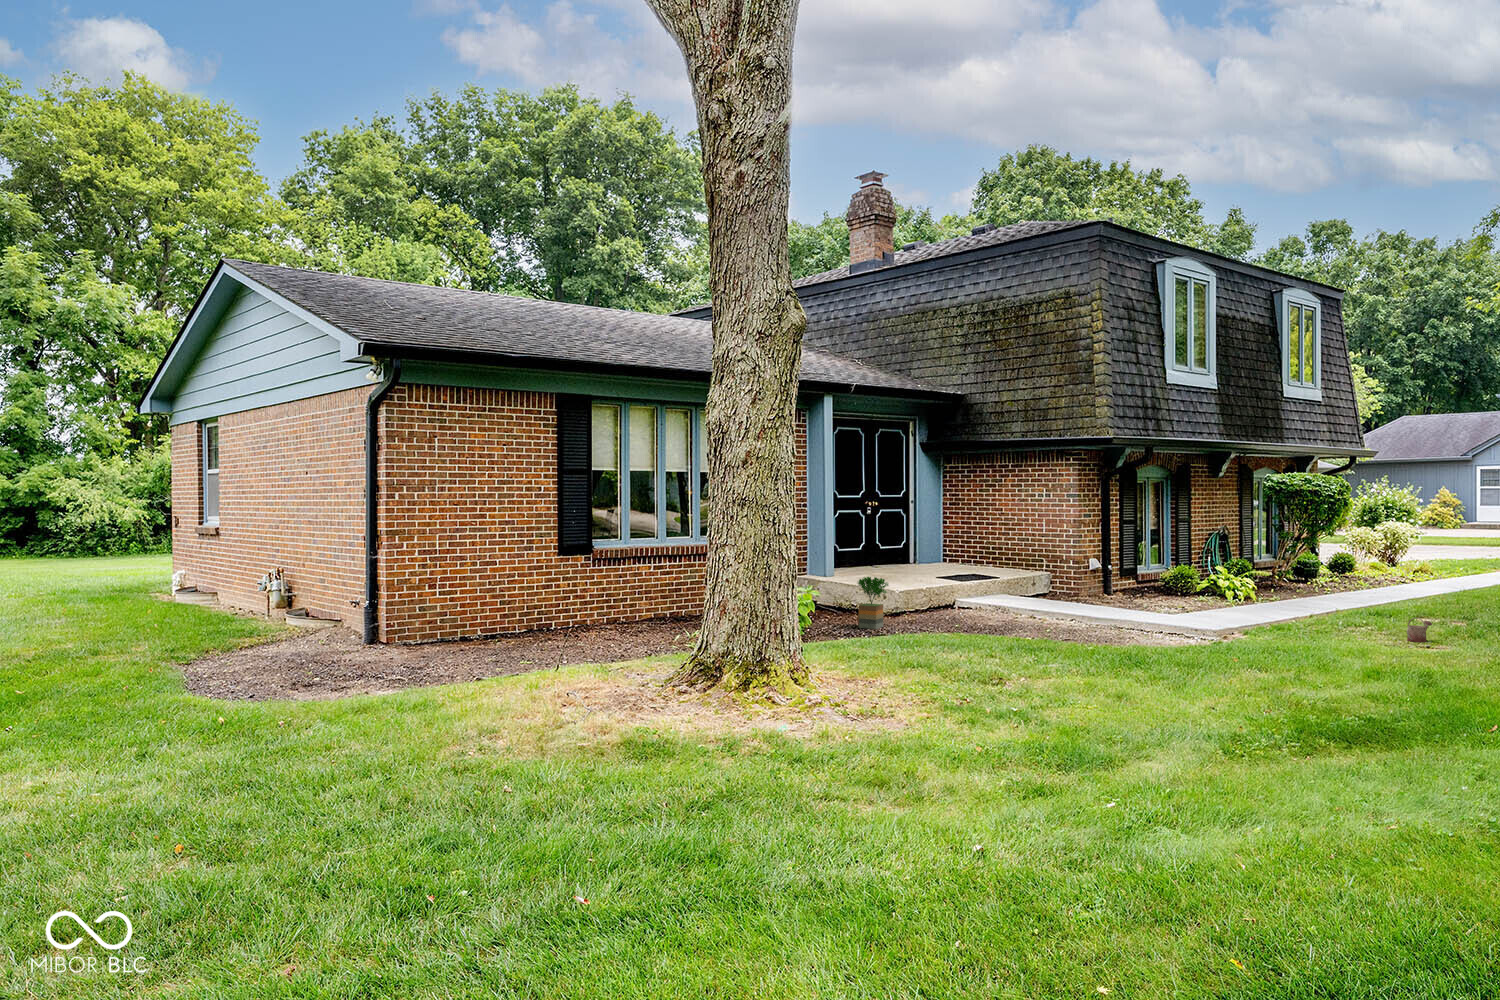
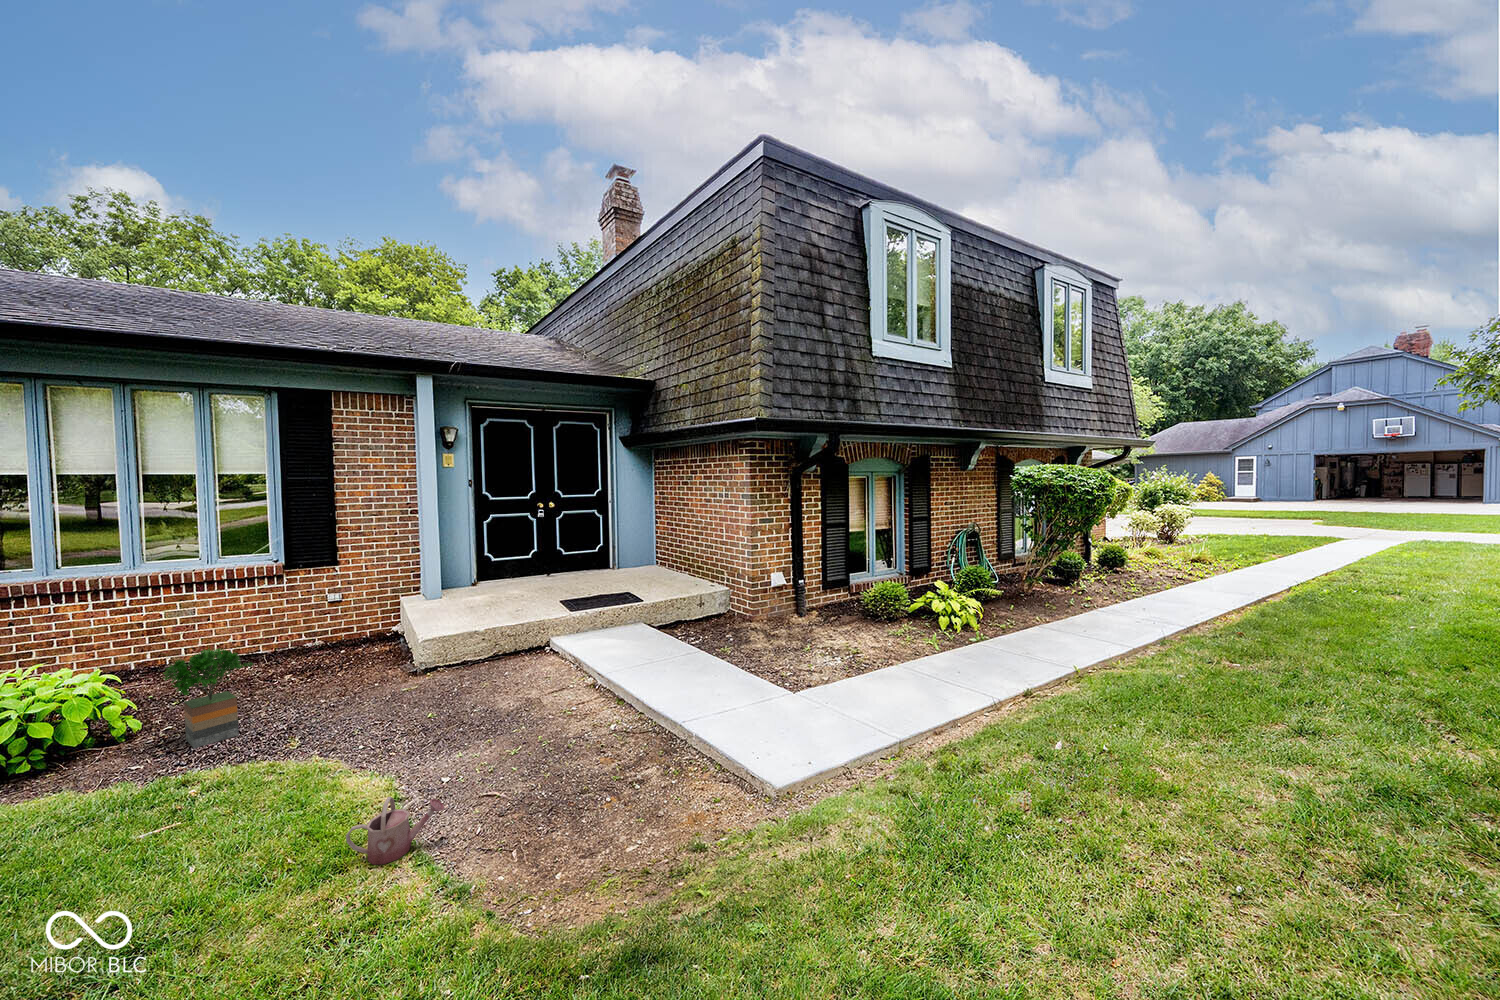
watering can: present [1407,618,1432,642] -> present [346,797,444,865]

